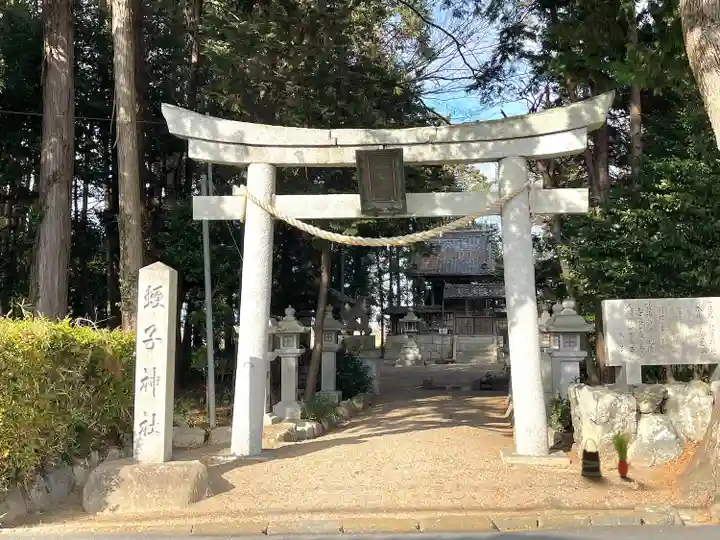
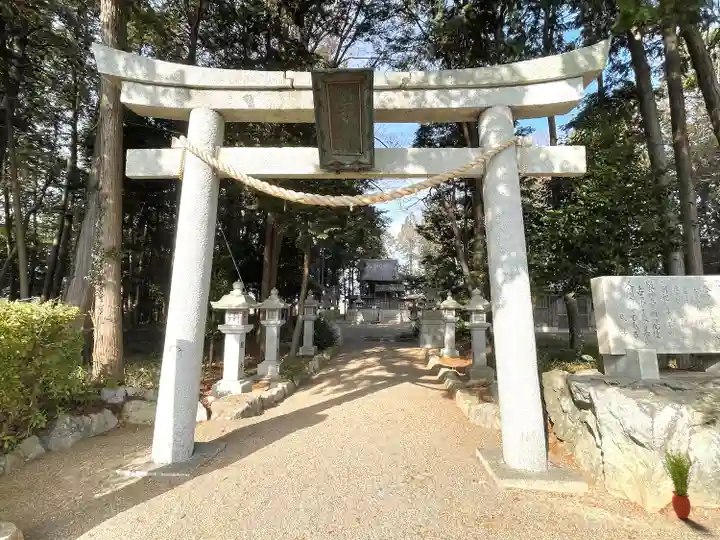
wooden bucket: present [581,448,601,476] -> none [614,458,647,517]

